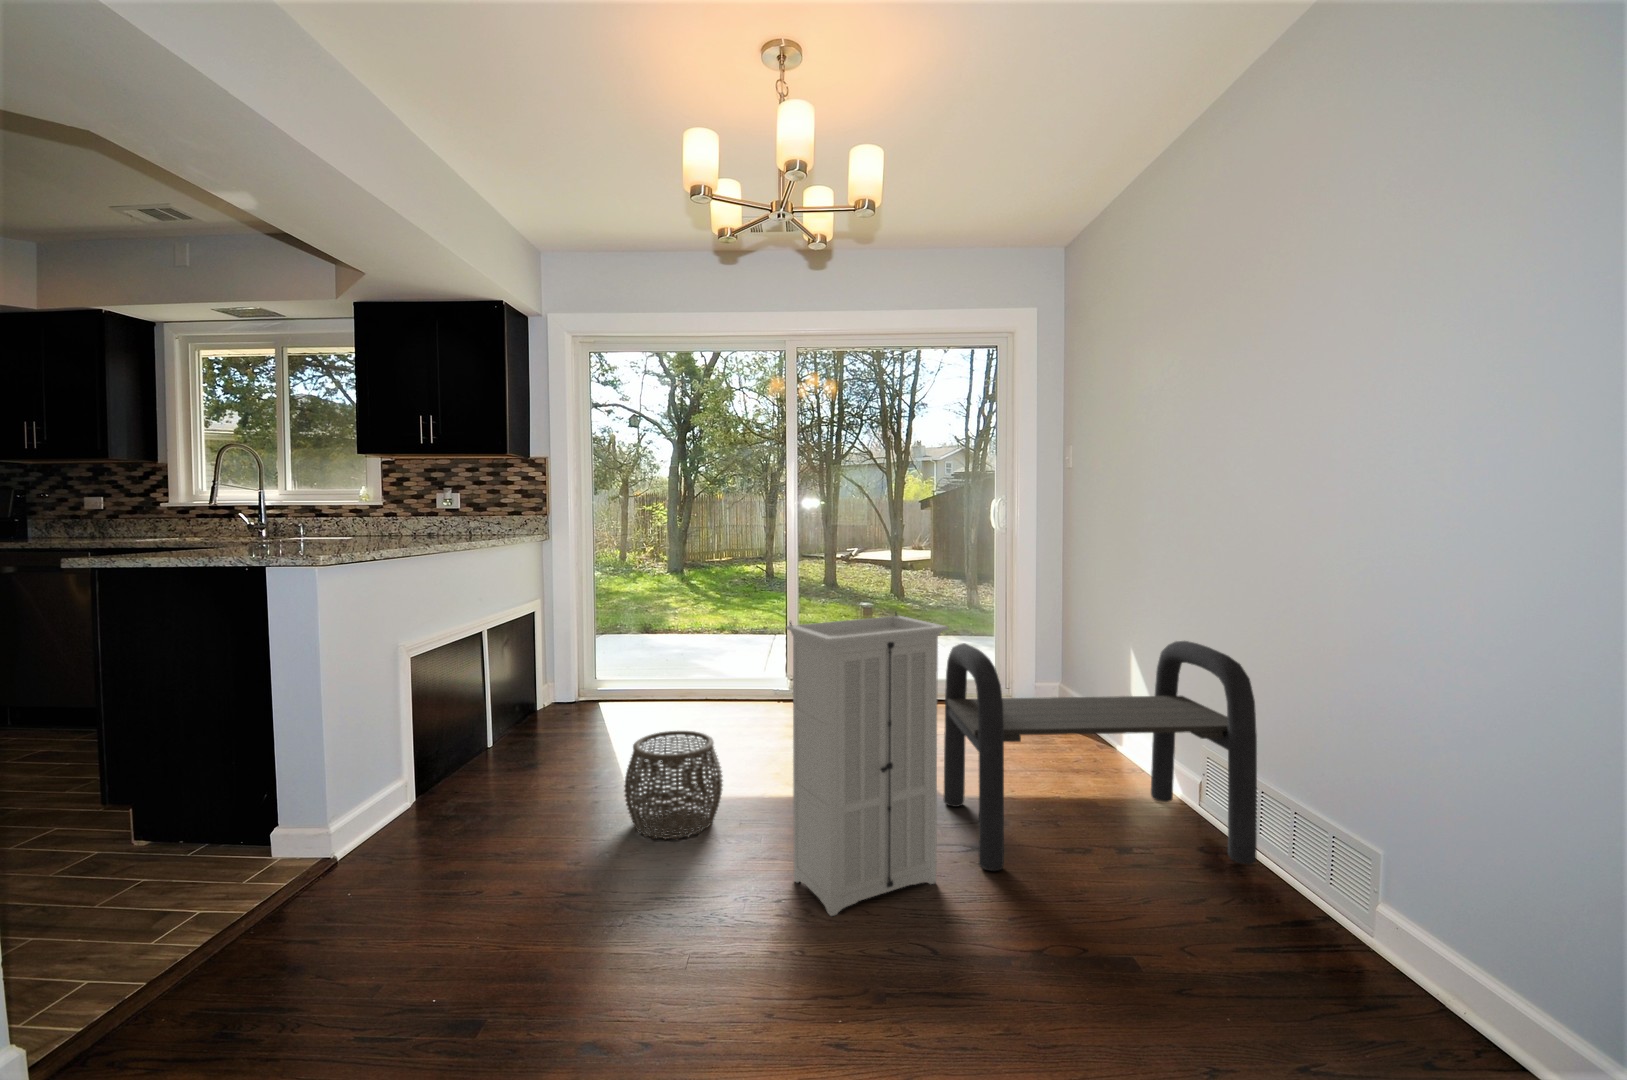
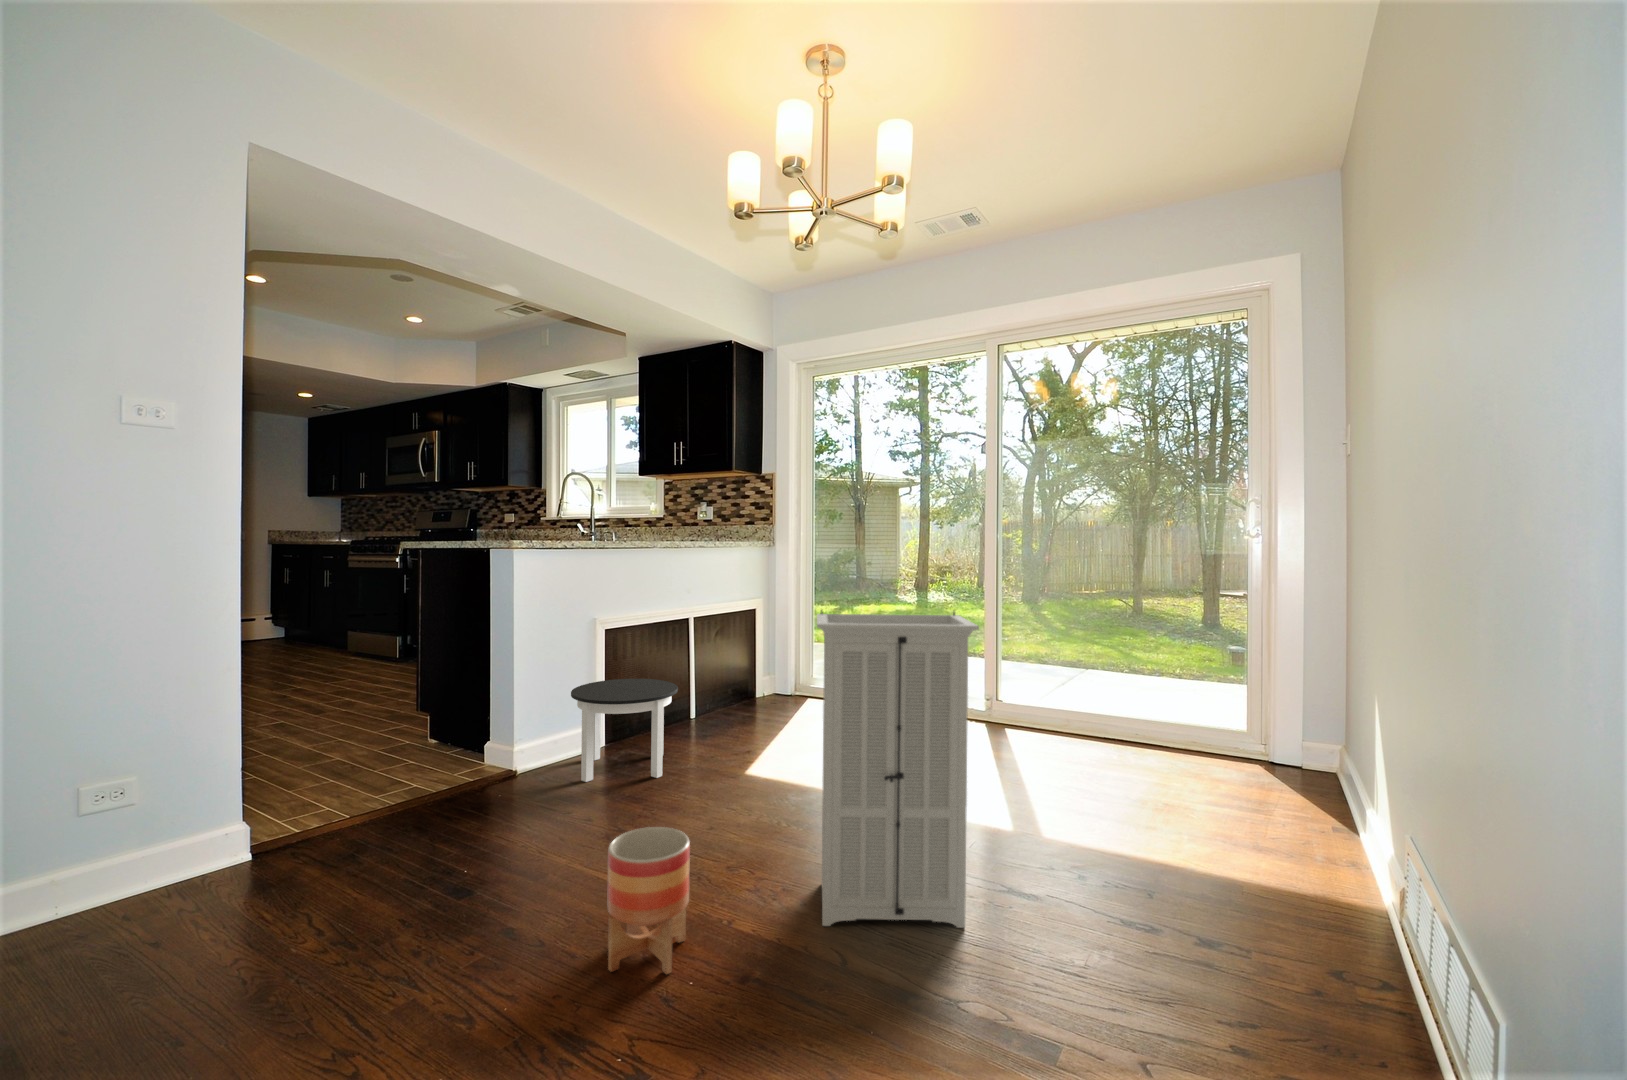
bench: present [944,641,1257,871] -> none [1032,659,1493,1046]
round table: none [392,709,528,844] -> present [571,679,678,782]
woven basket: present [624,731,723,840] -> none [721,718,816,822]
planter: none [662,863,745,1022] -> present [607,827,690,974]

